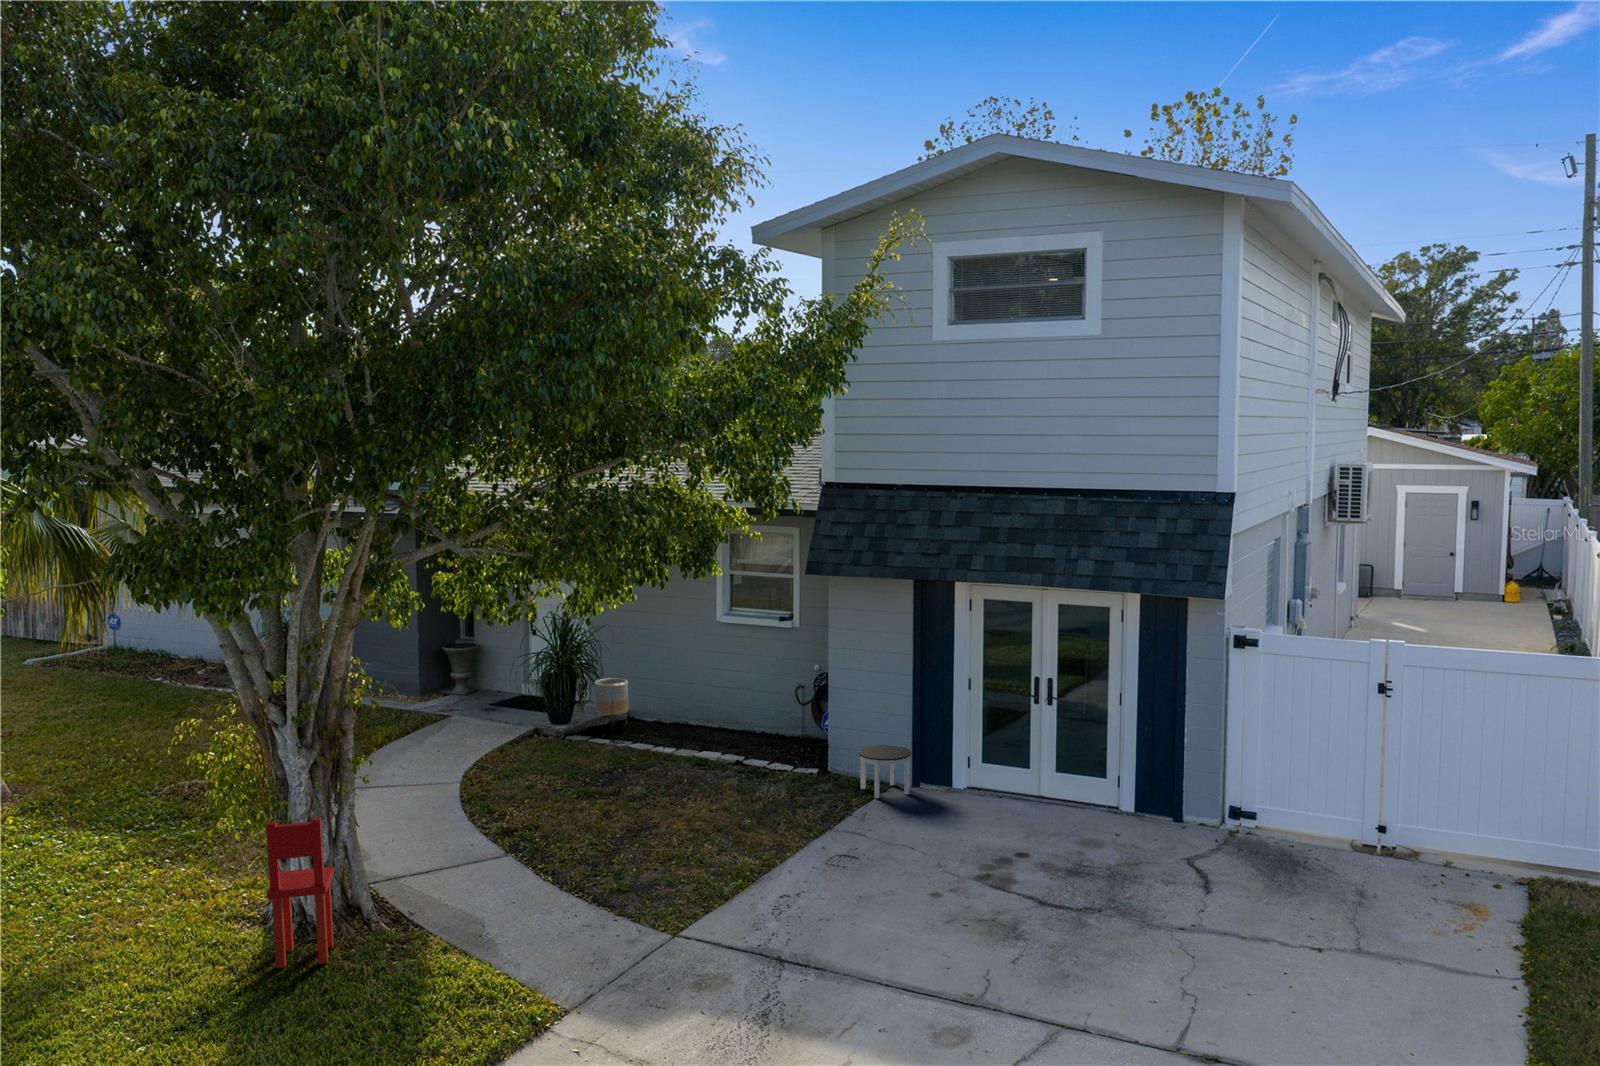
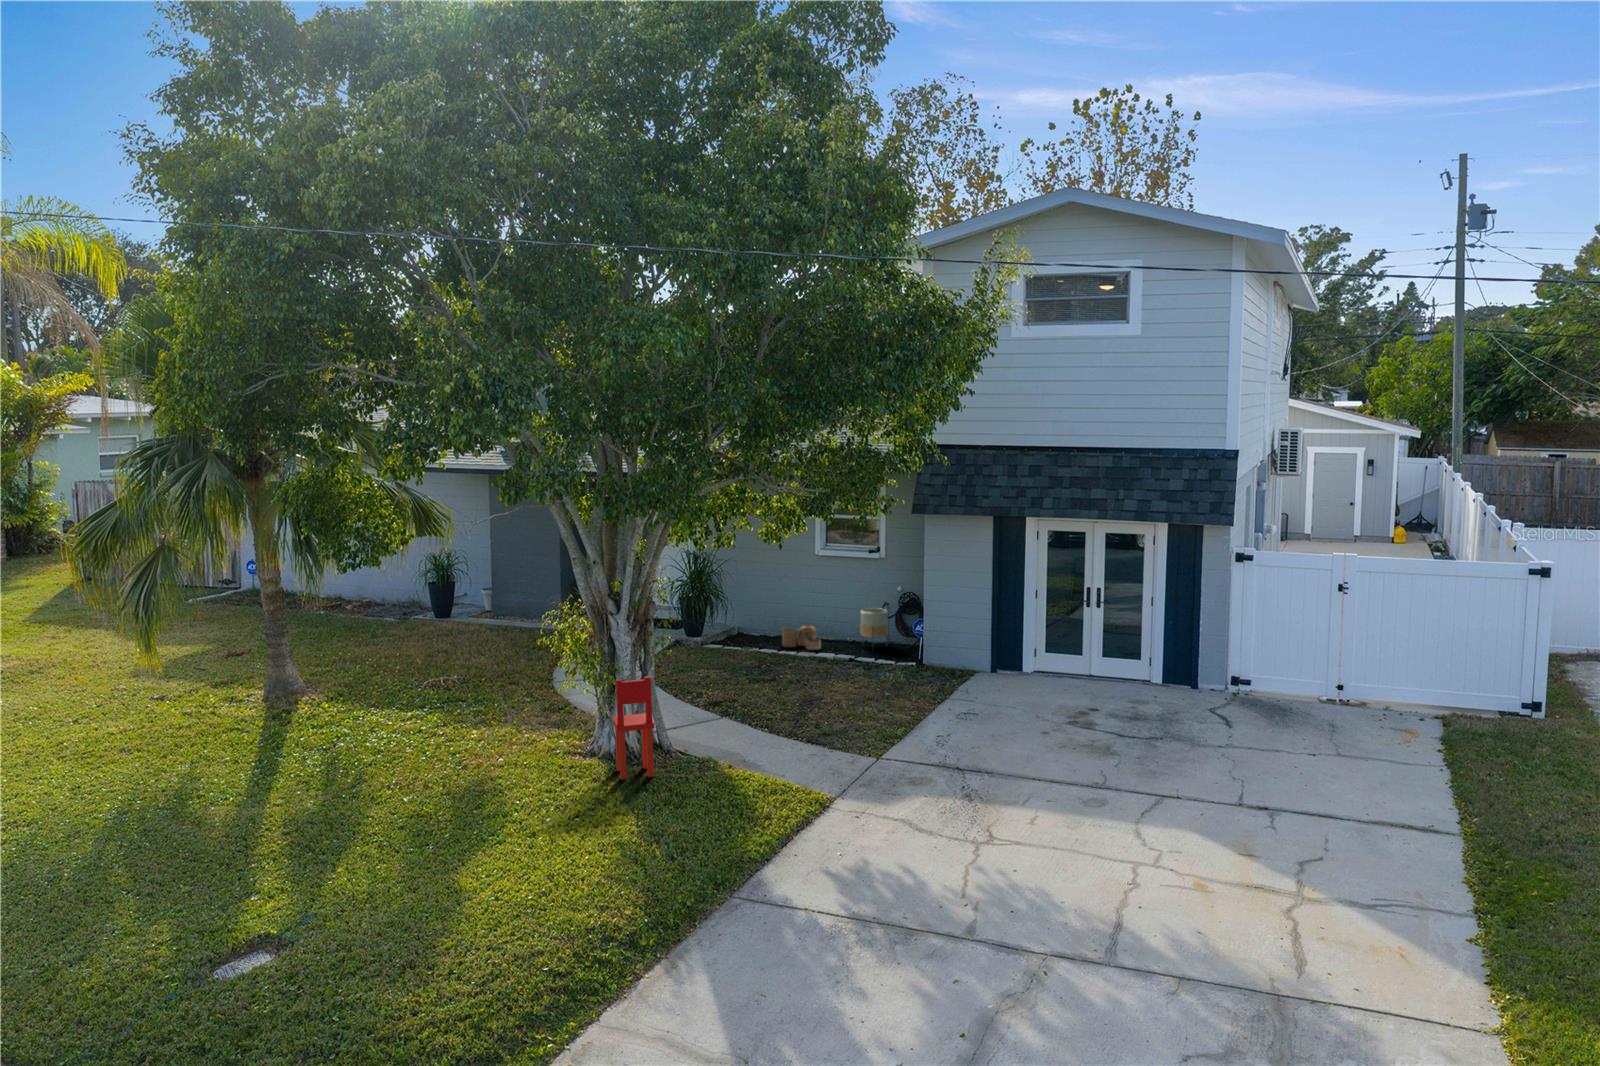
planter: present [595,678,629,716] -> present [861,608,888,638]
woven basket: none [658,710,708,748] -> present [782,624,821,650]
round table: present [858,745,911,798] -> none [955,641,994,679]

